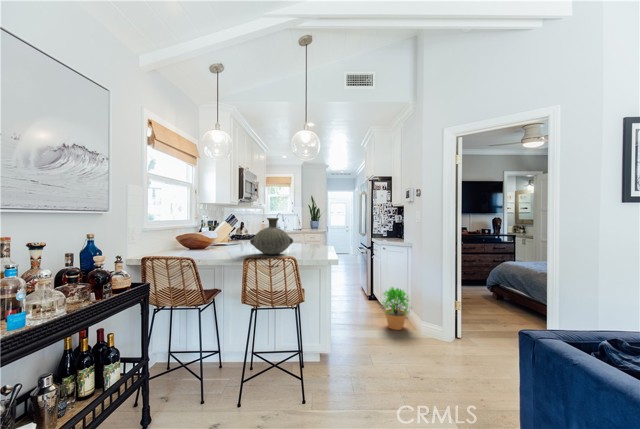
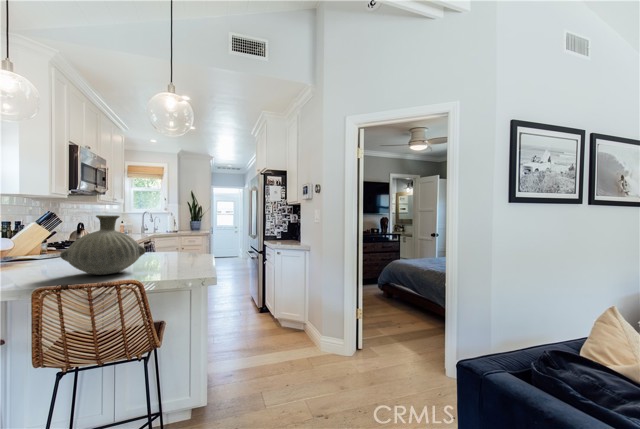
potted plant: present [382,287,409,330] -> none [274,298,313,350]

